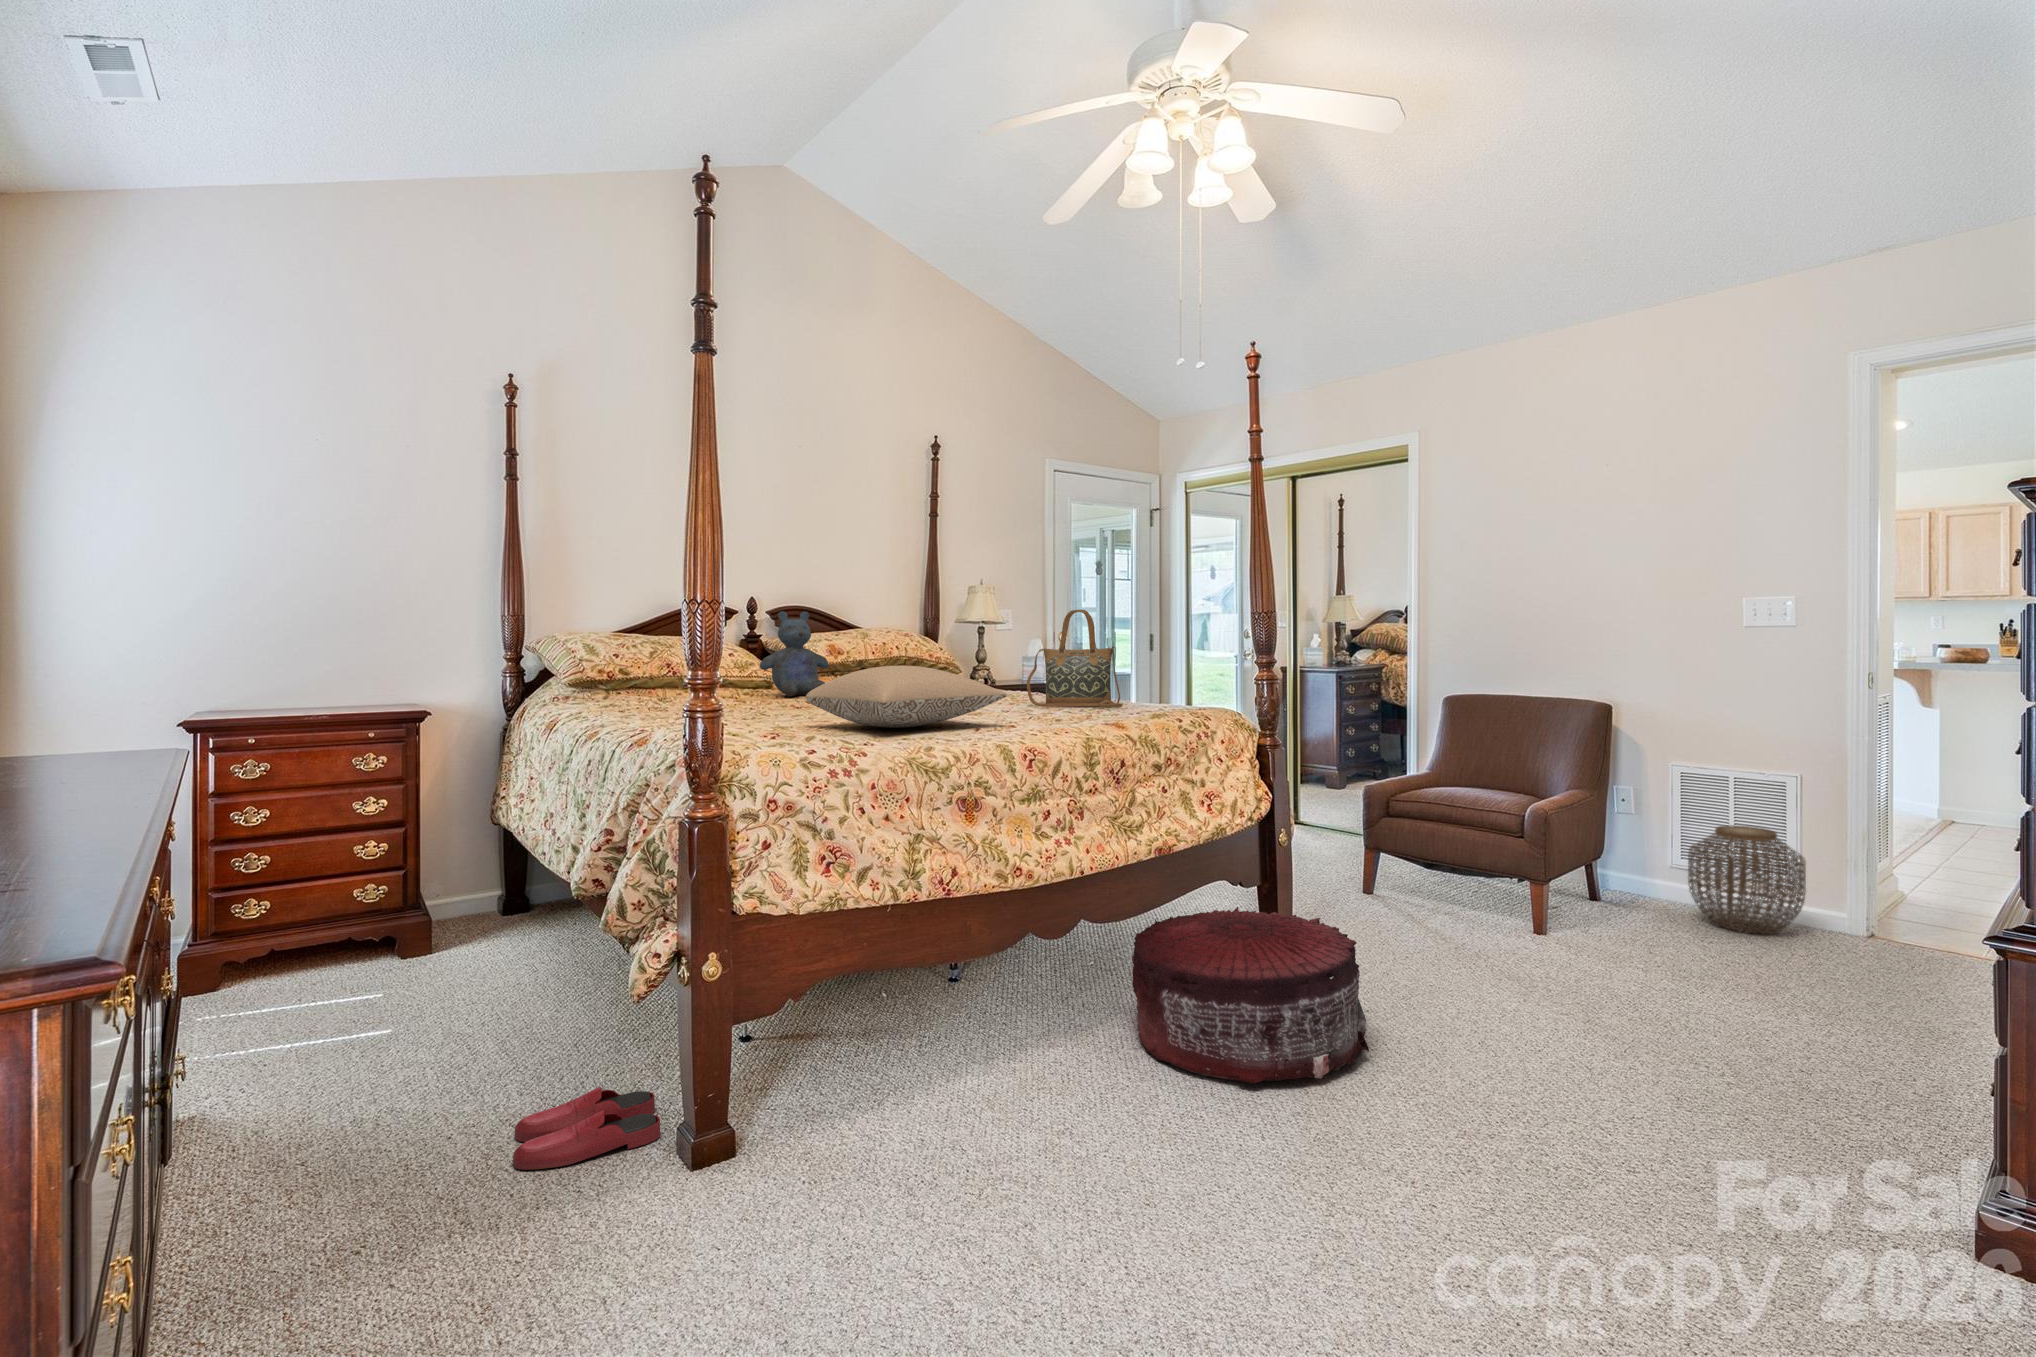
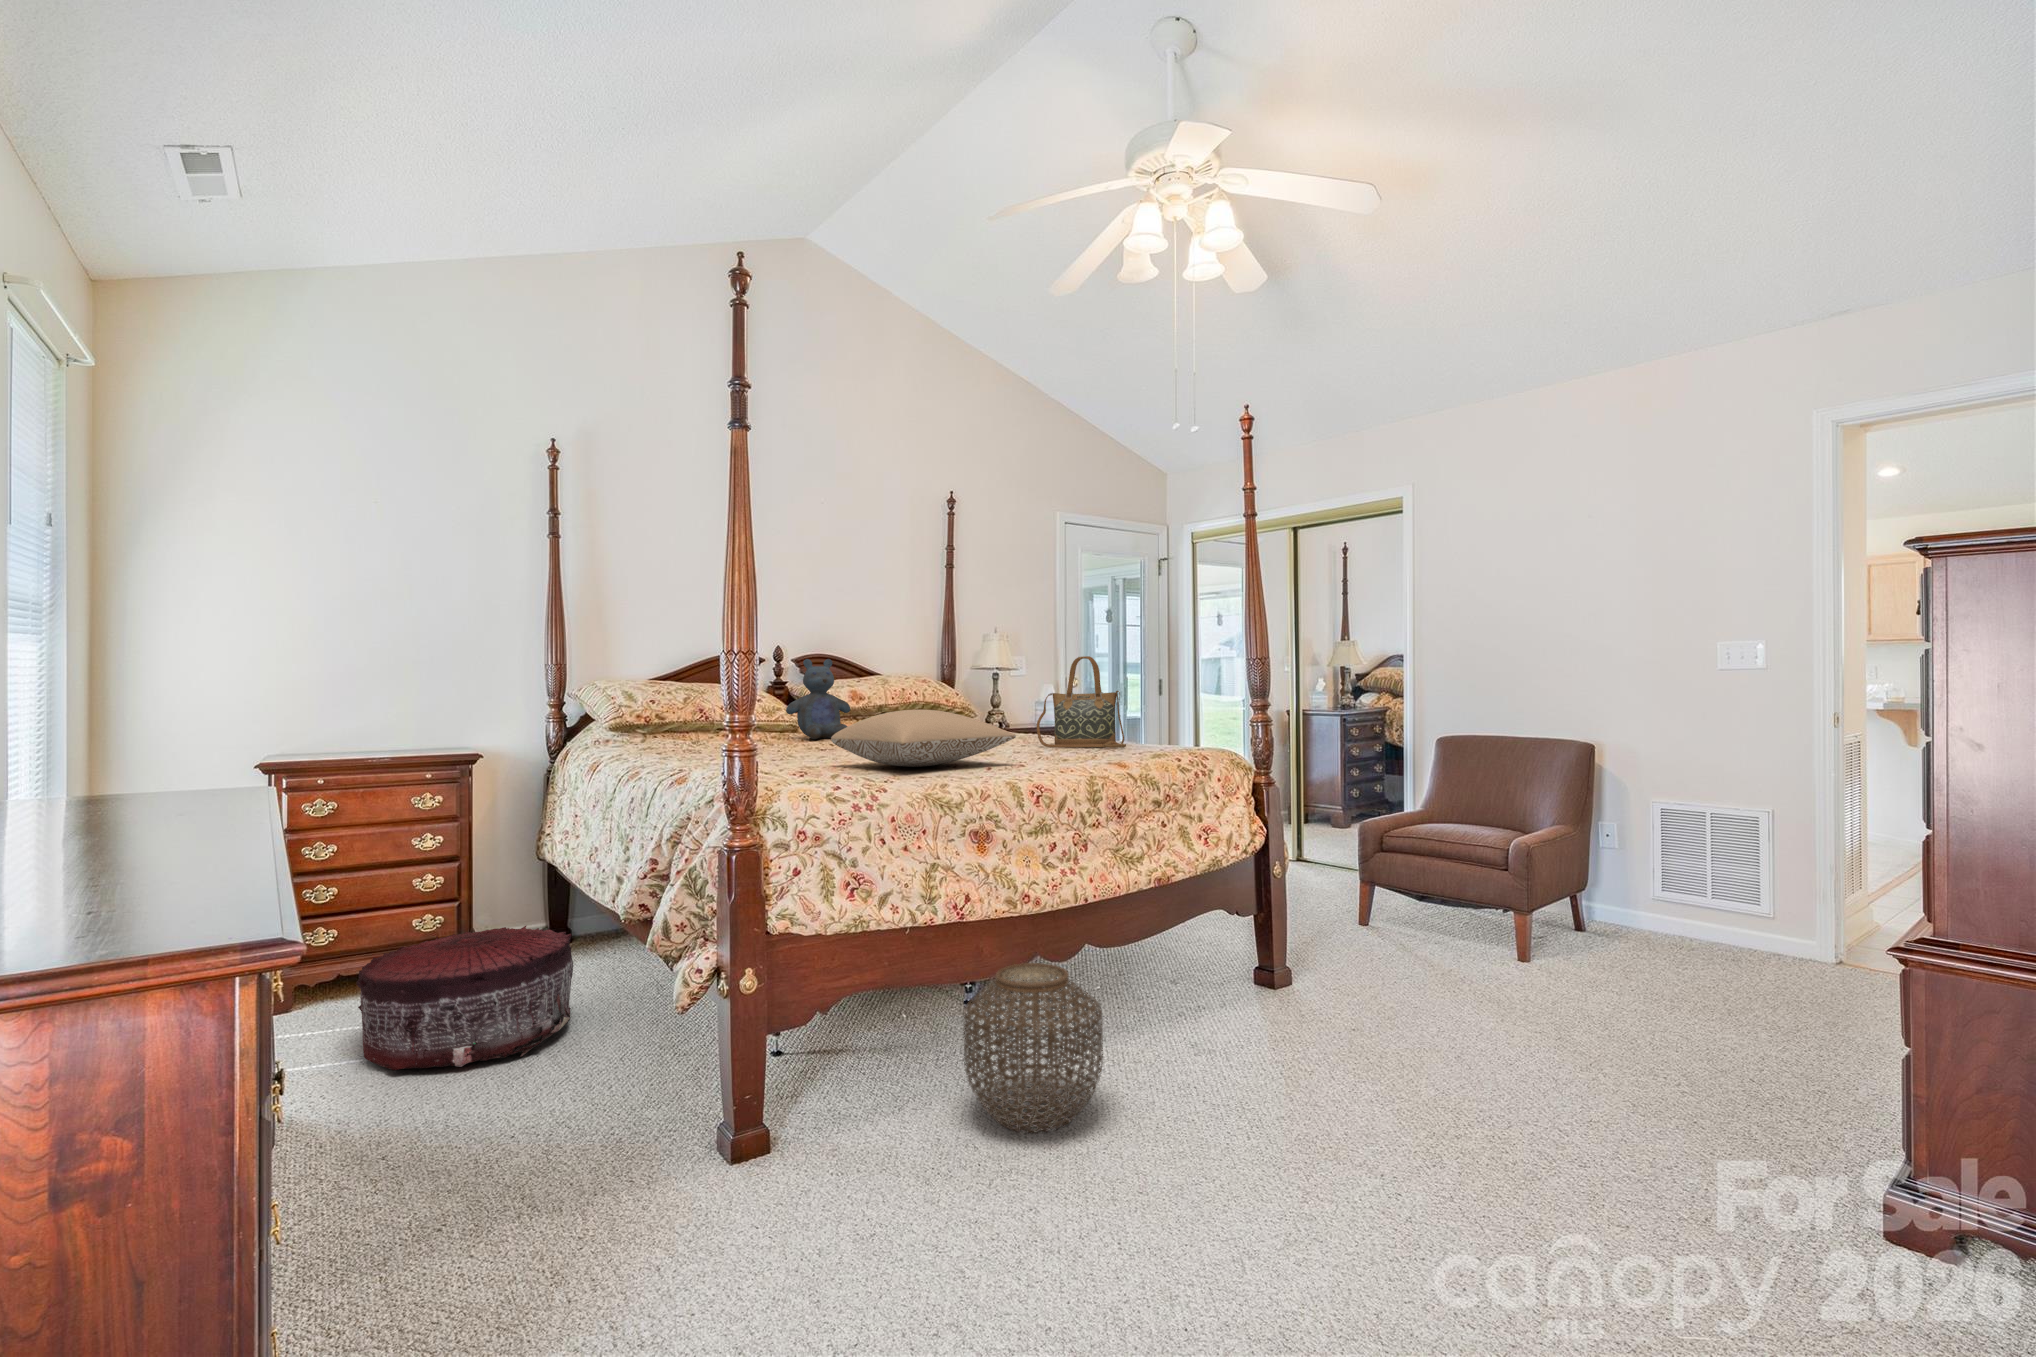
woven basket: present [1688,825,1806,934] -> present [964,963,1103,1133]
pouf: present [1132,907,1369,1084] -> present [357,926,573,1070]
slippers: present [513,1087,660,1170] -> none [570,1094,700,1165]

